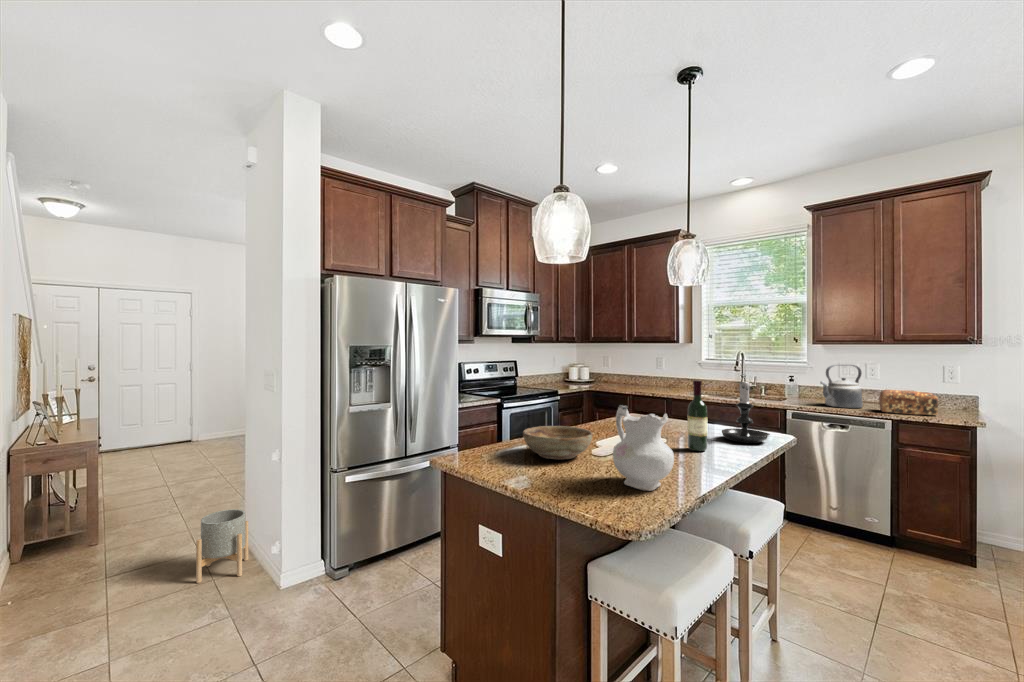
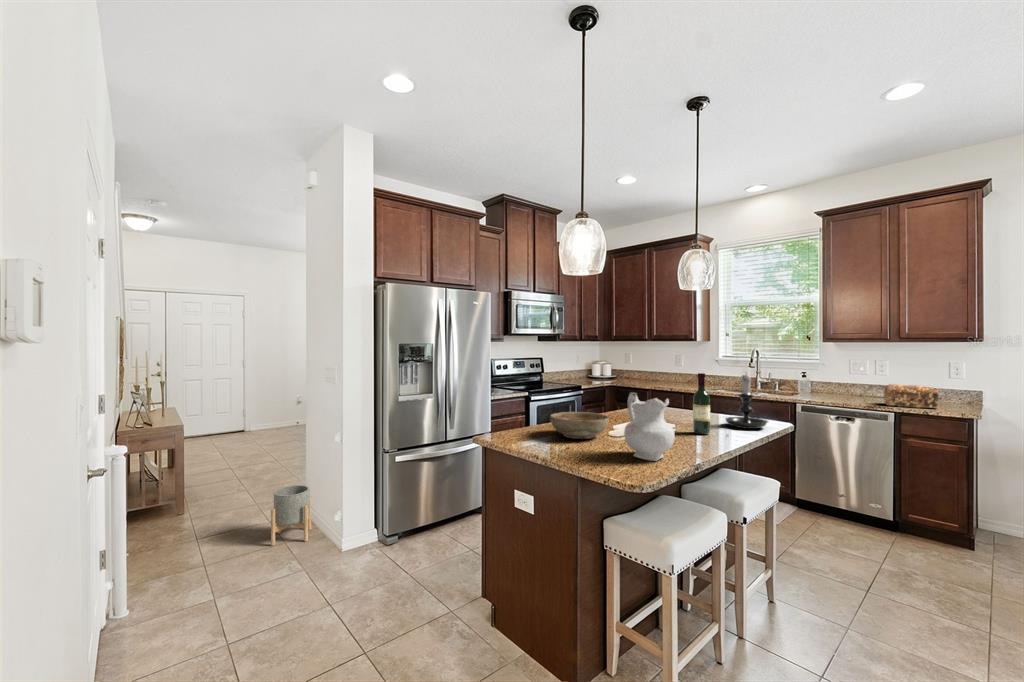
kettle: present [820,364,863,408] -> none [829,361,869,402]

